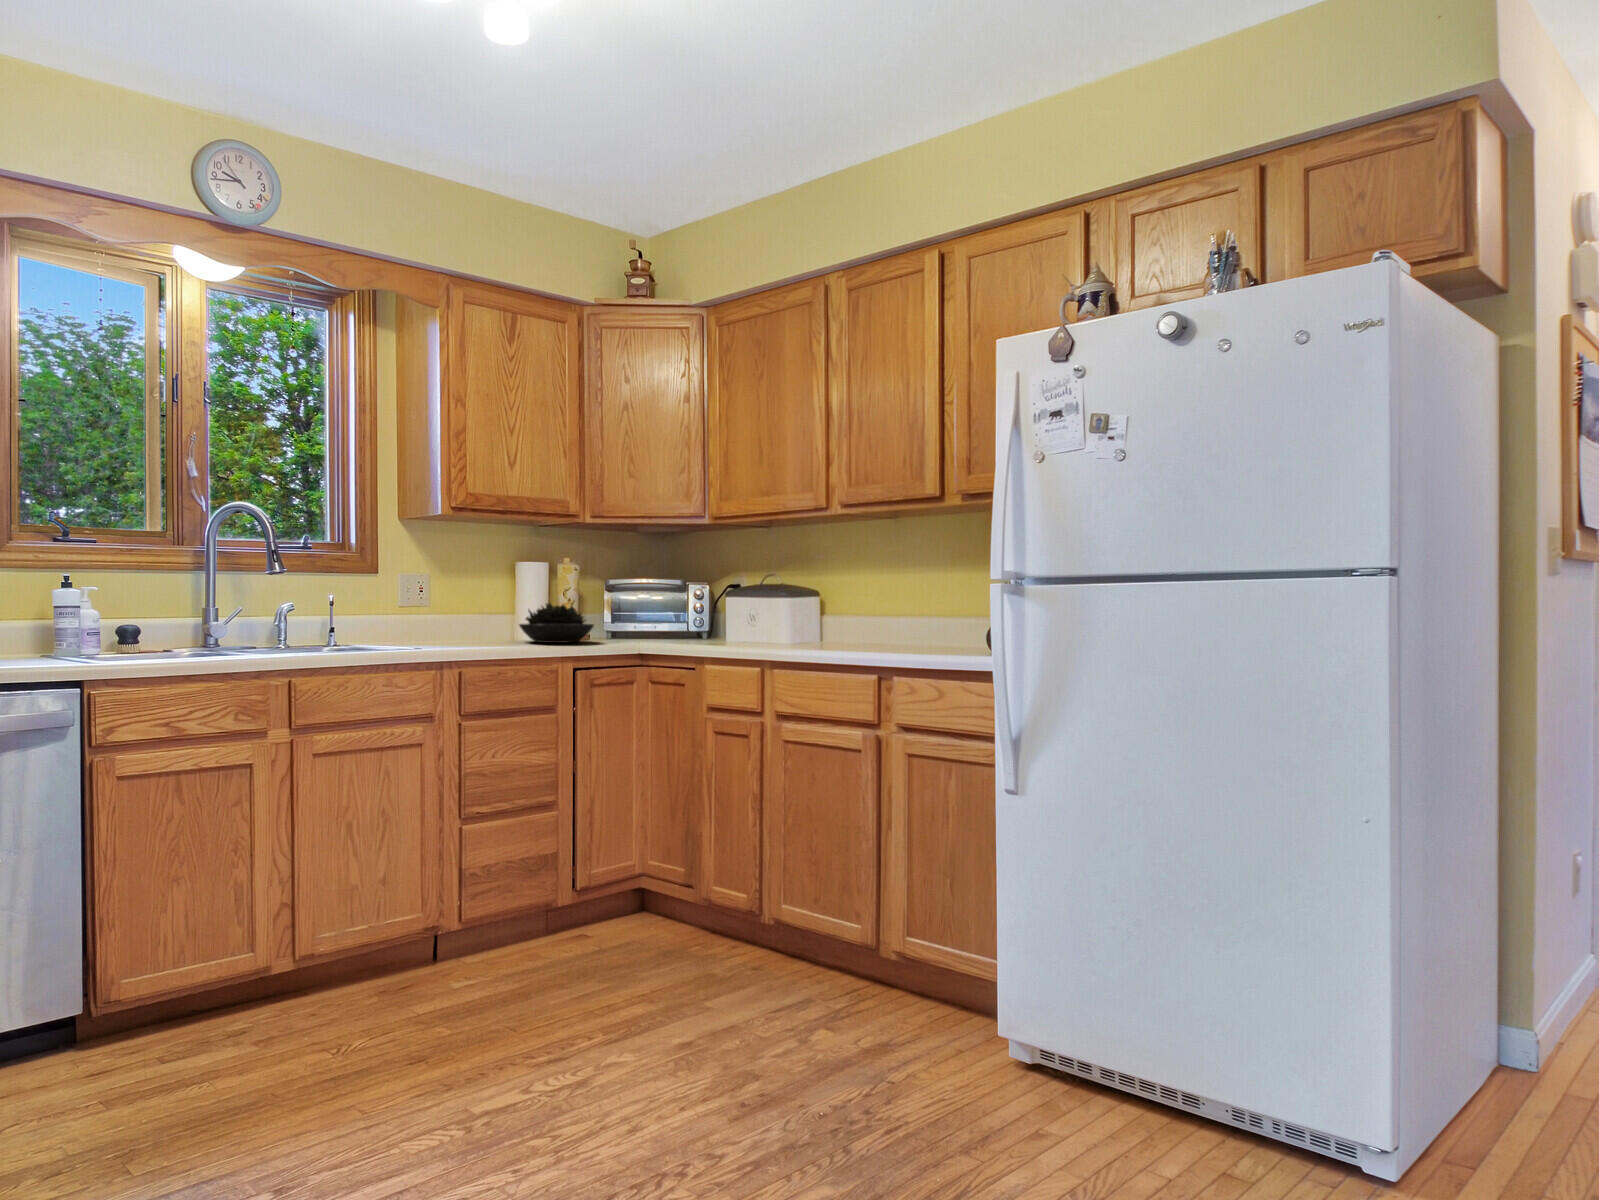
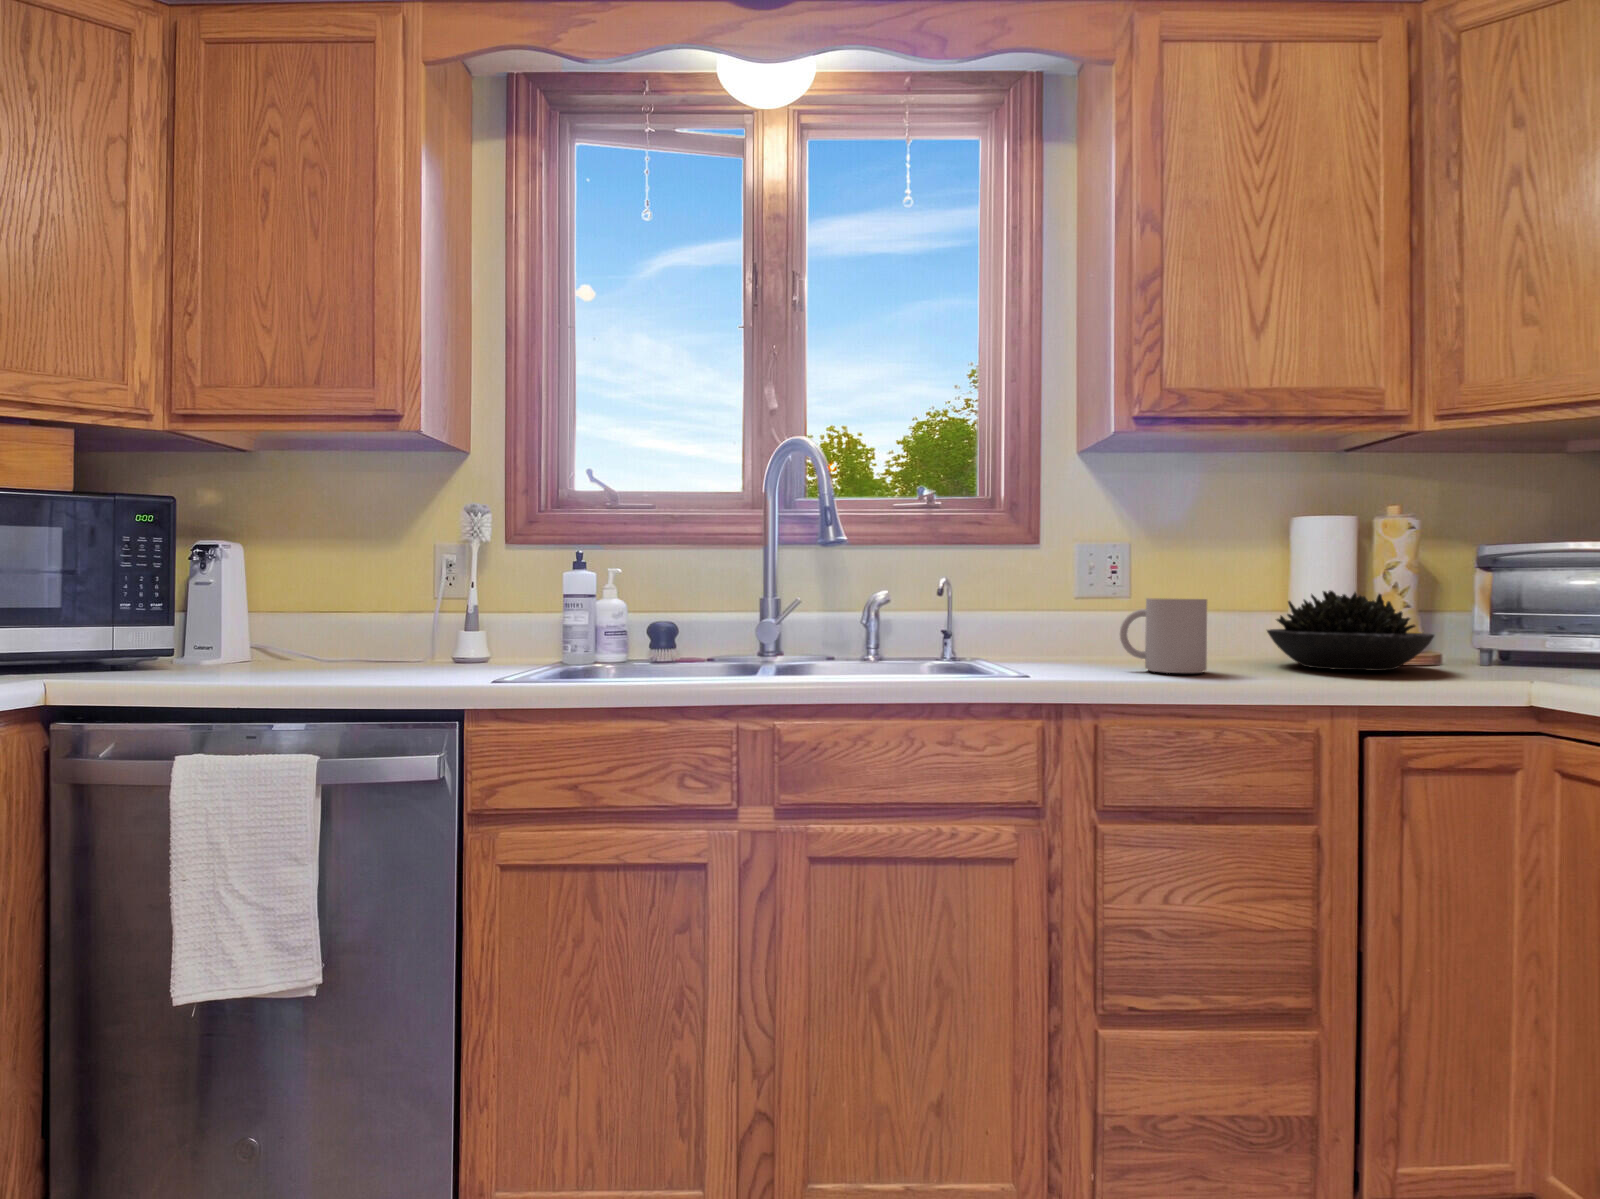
mug: none [453,607,498,646] -> present [1120,598,1207,673]

